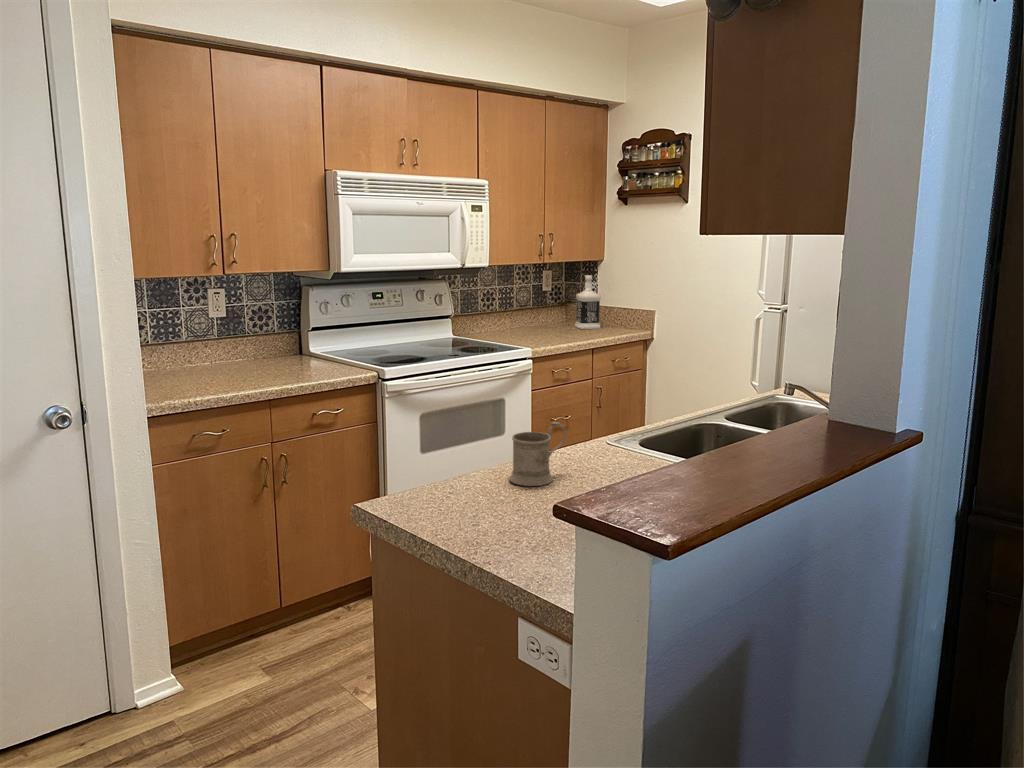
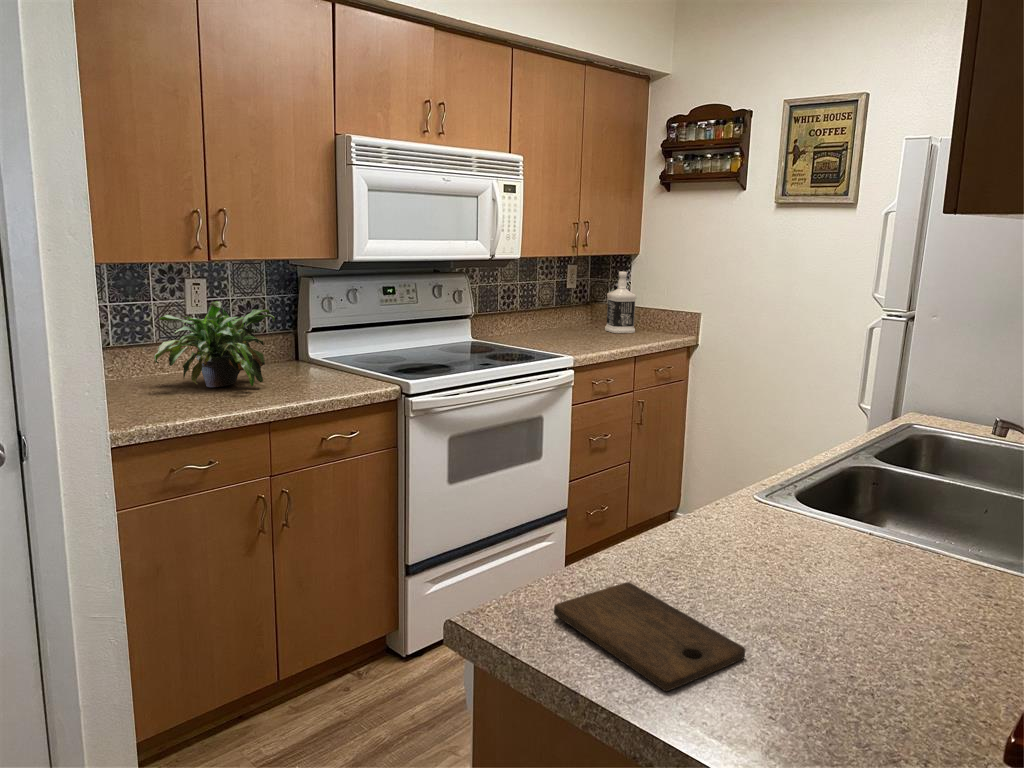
potted plant: none [182,306,276,375] -> present [154,301,275,387]
mug: present [509,422,566,486] -> none [648,475,725,571]
cutting board: none [424,490,537,543] -> present [554,582,745,691]

